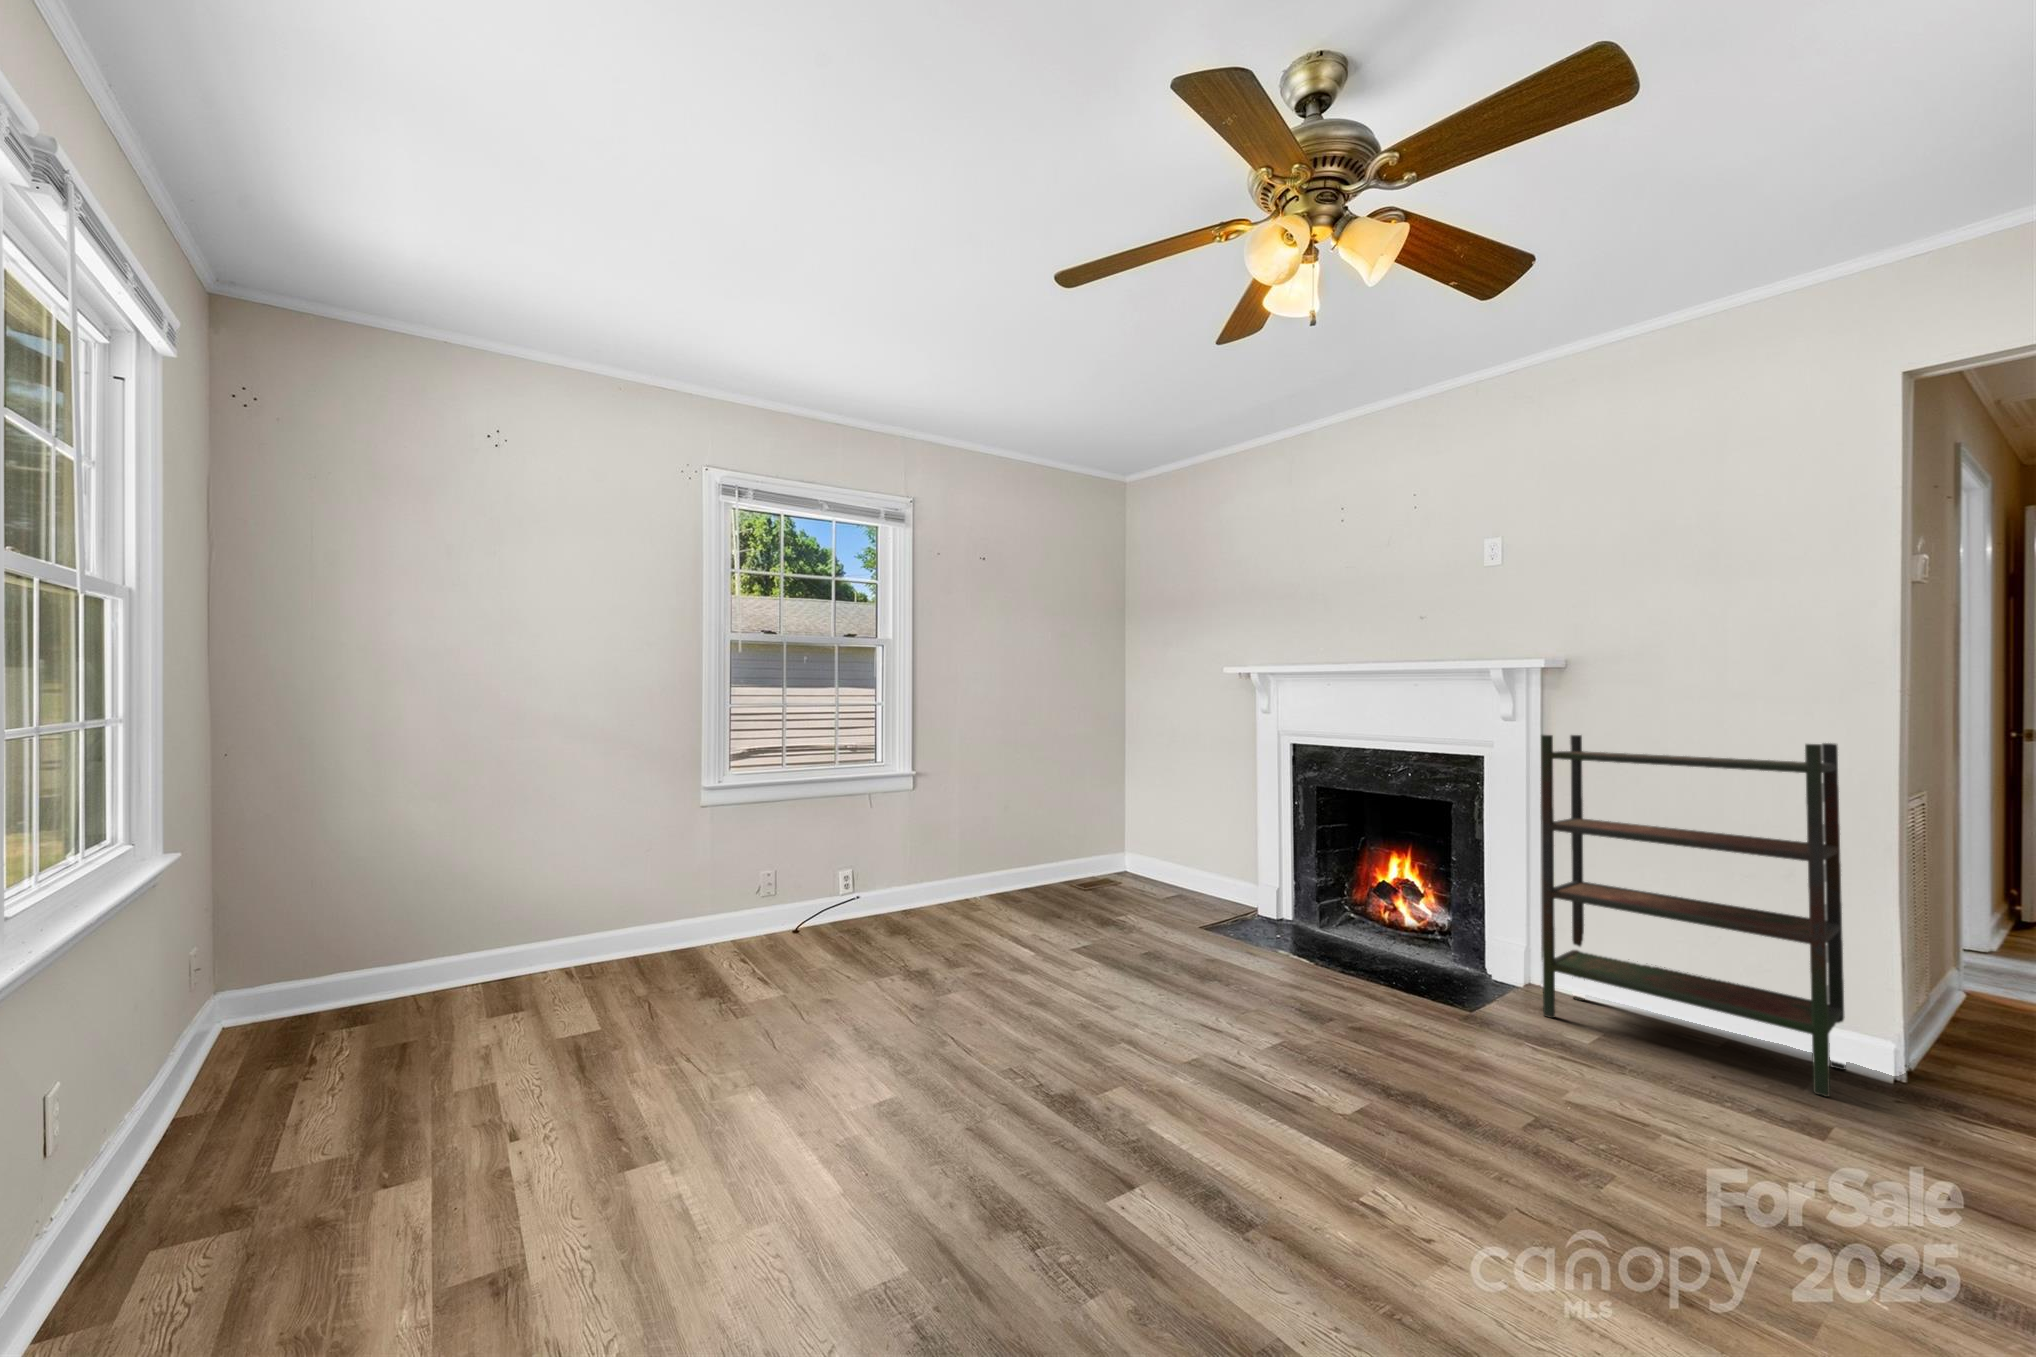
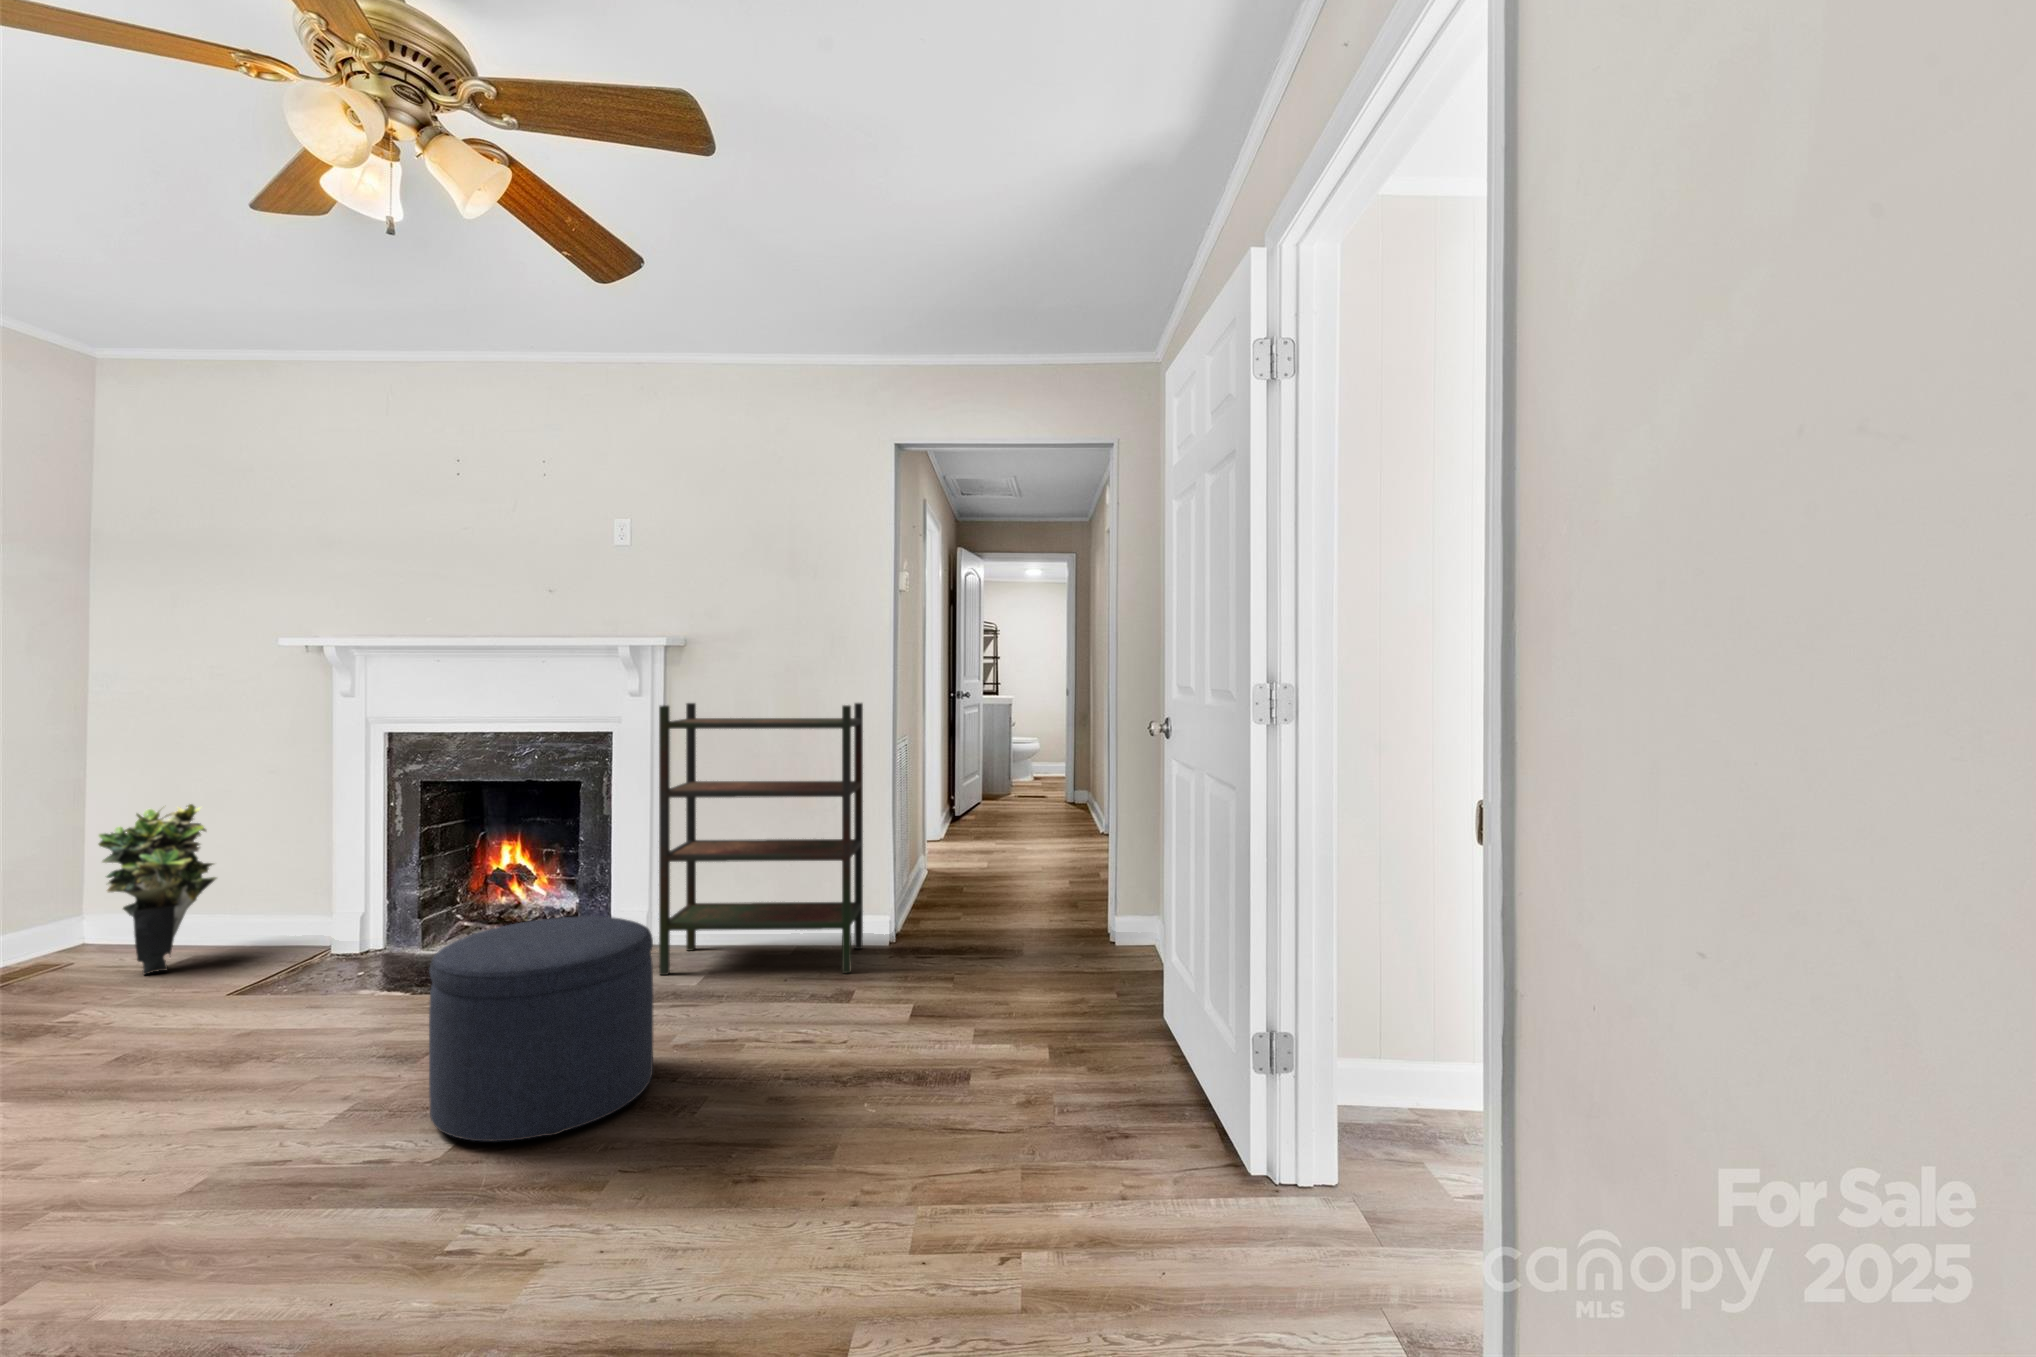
potted plant: none [1134,789,1192,901] -> present [99,804,217,974]
ottoman: none [1332,923,1547,1146] -> present [429,916,653,1142]

